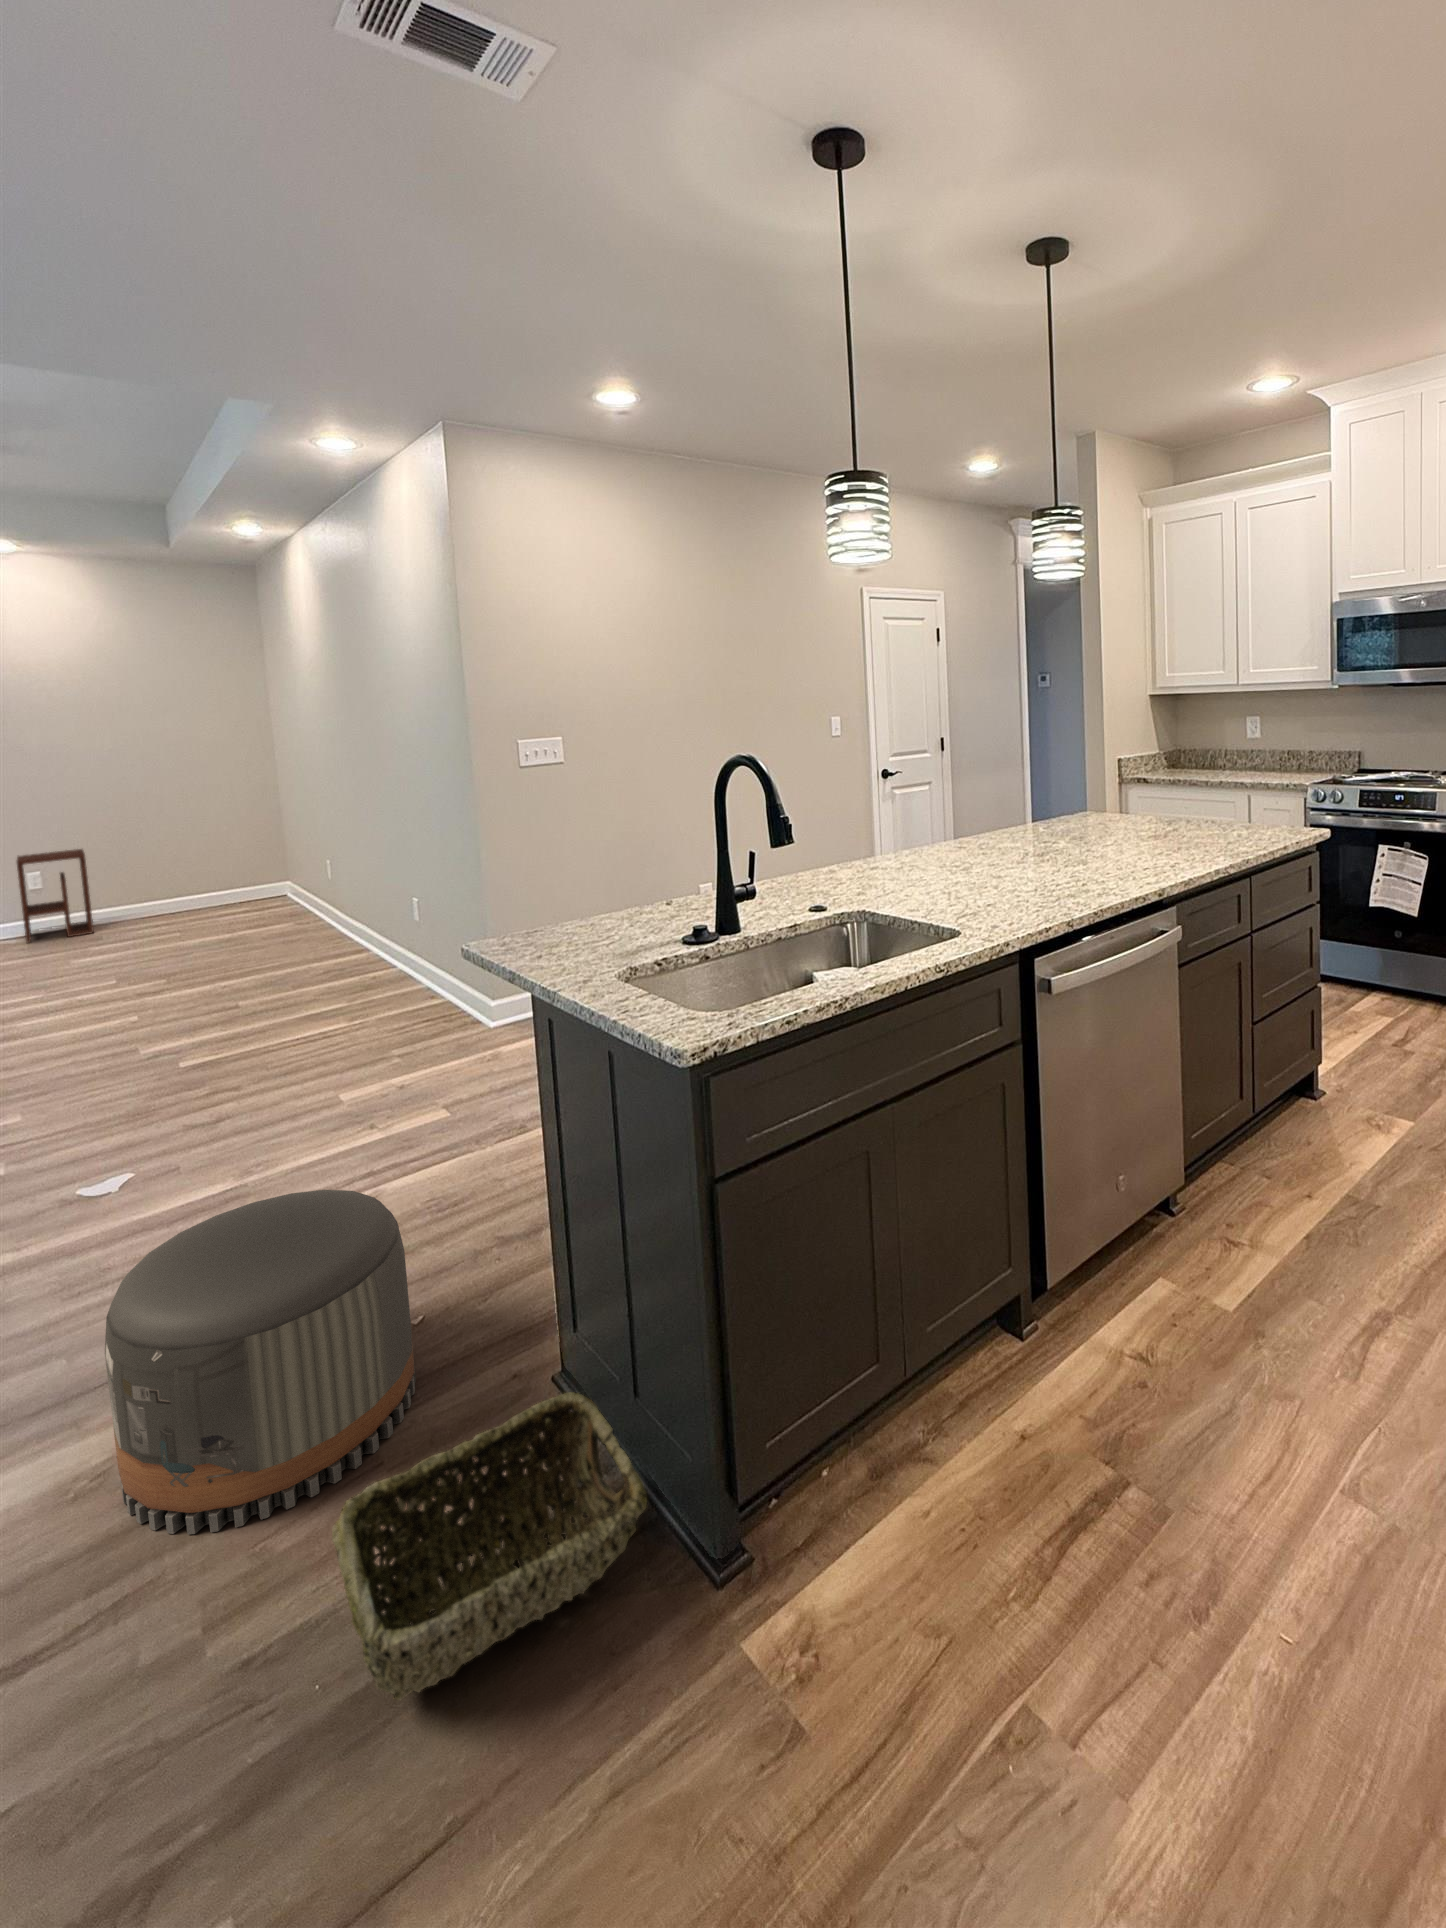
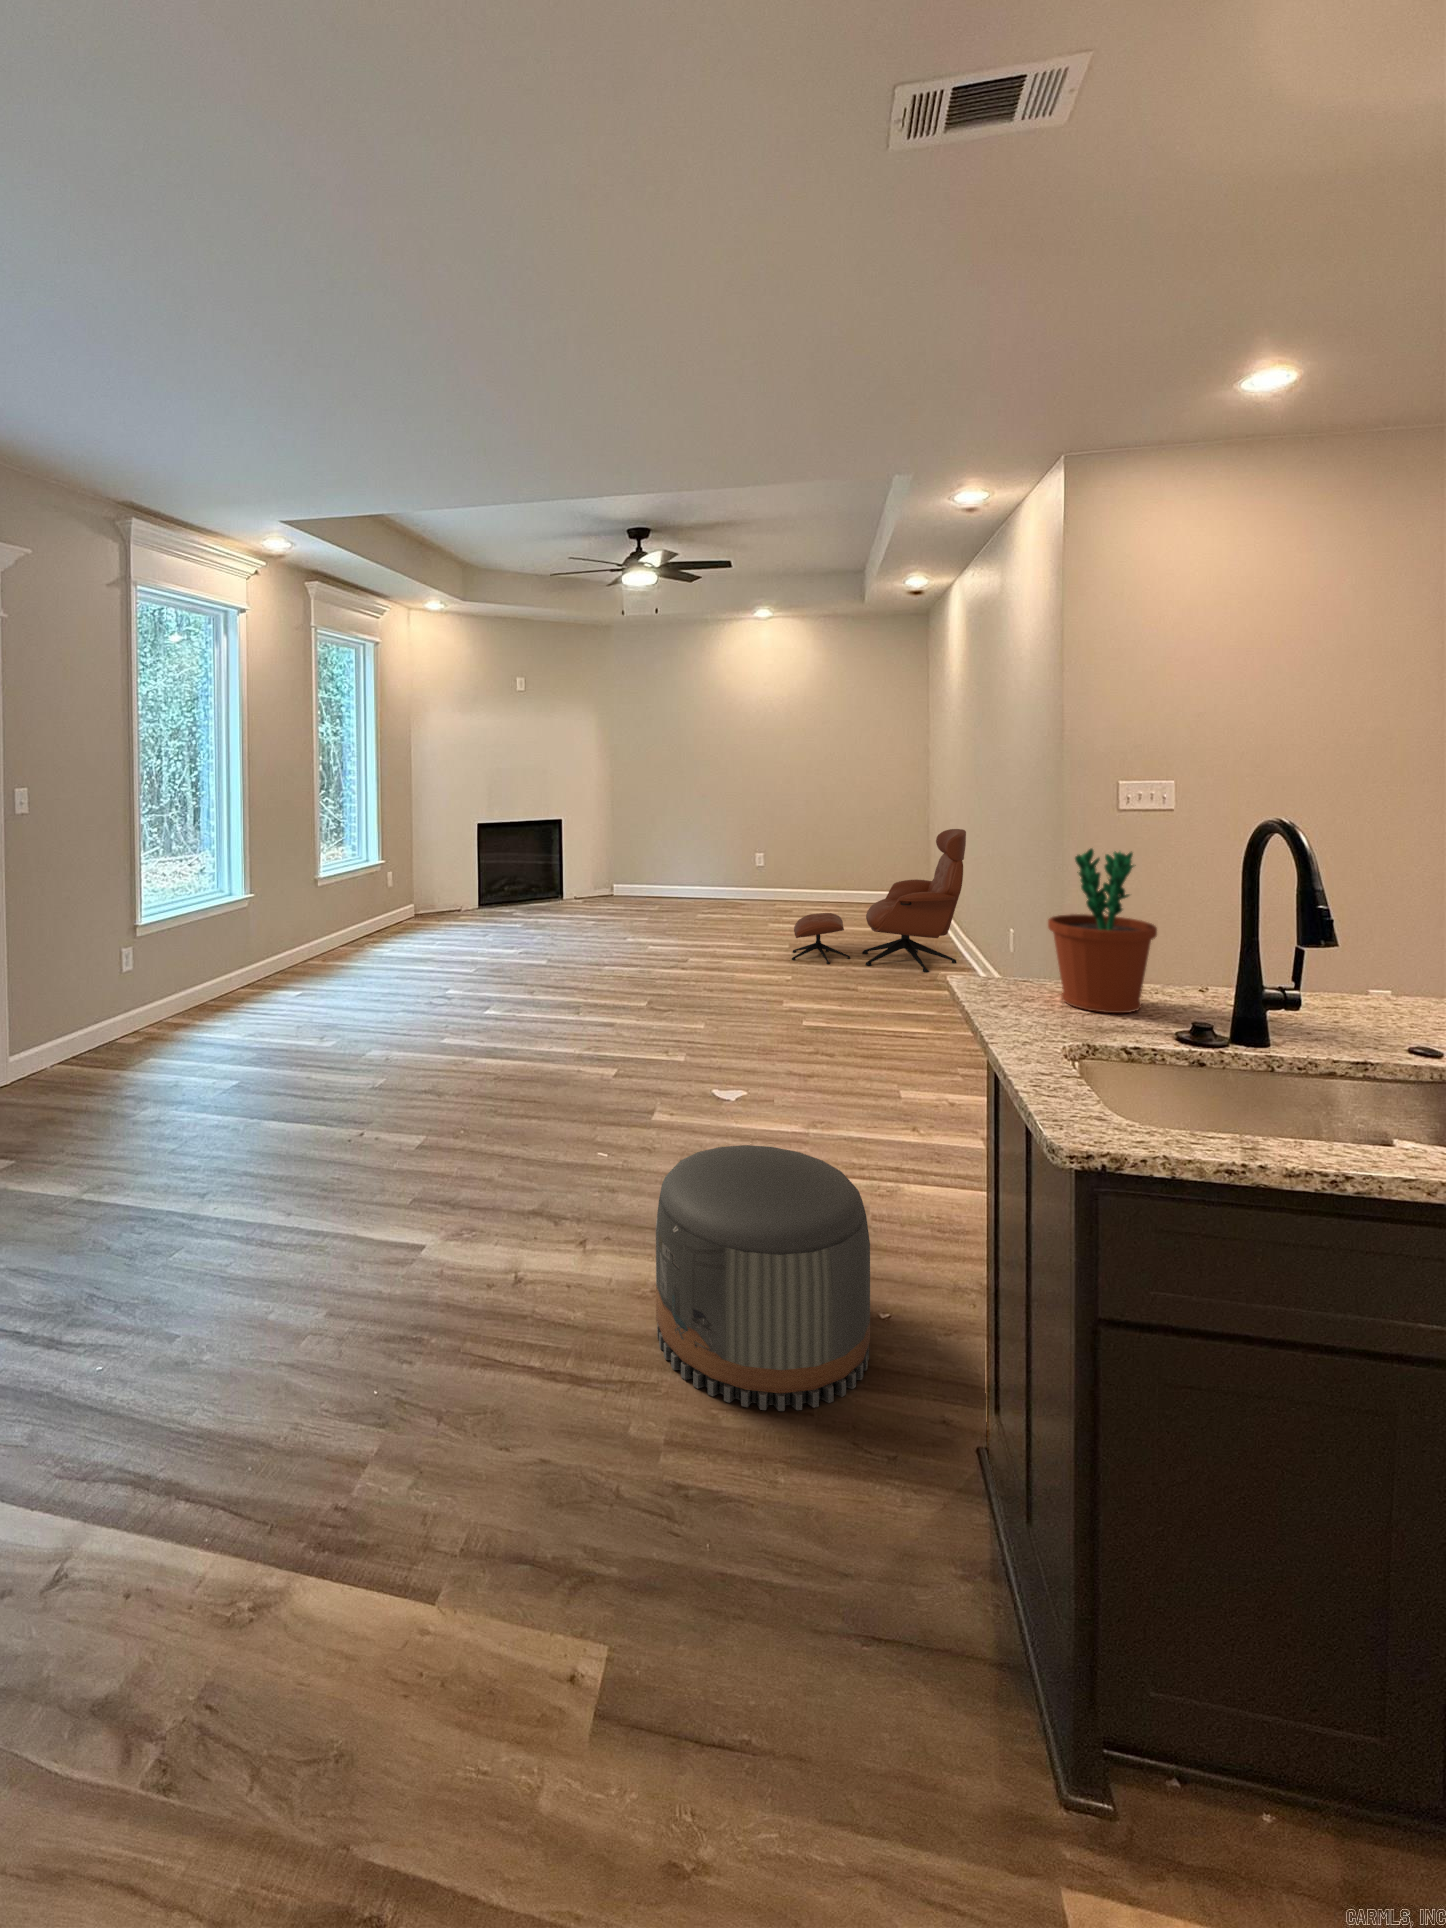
flower pot: none [568,795,656,940] -> present [1048,849,1157,1013]
lounge chair: none [129,805,349,994] -> present [792,829,966,972]
side table: present [17,849,94,943] -> none [746,841,787,907]
woven basket: present [332,1392,647,1700] -> none [726,1422,1008,1676]

